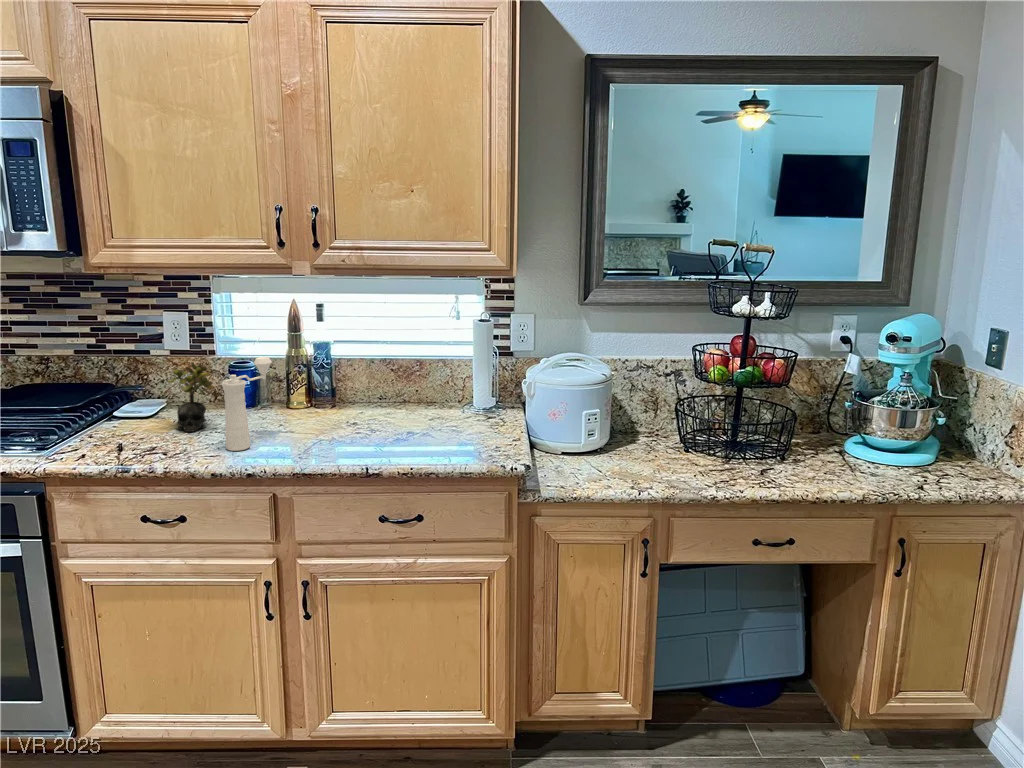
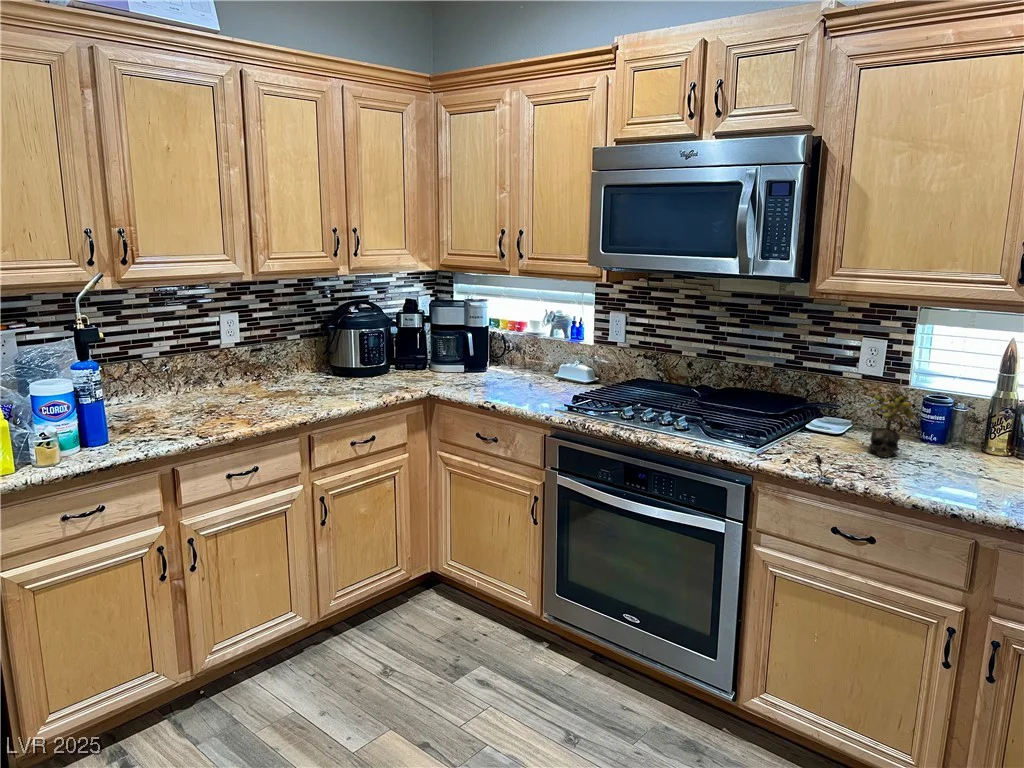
pepper mill: present [221,357,272,451] -> none [926,396,991,488]

